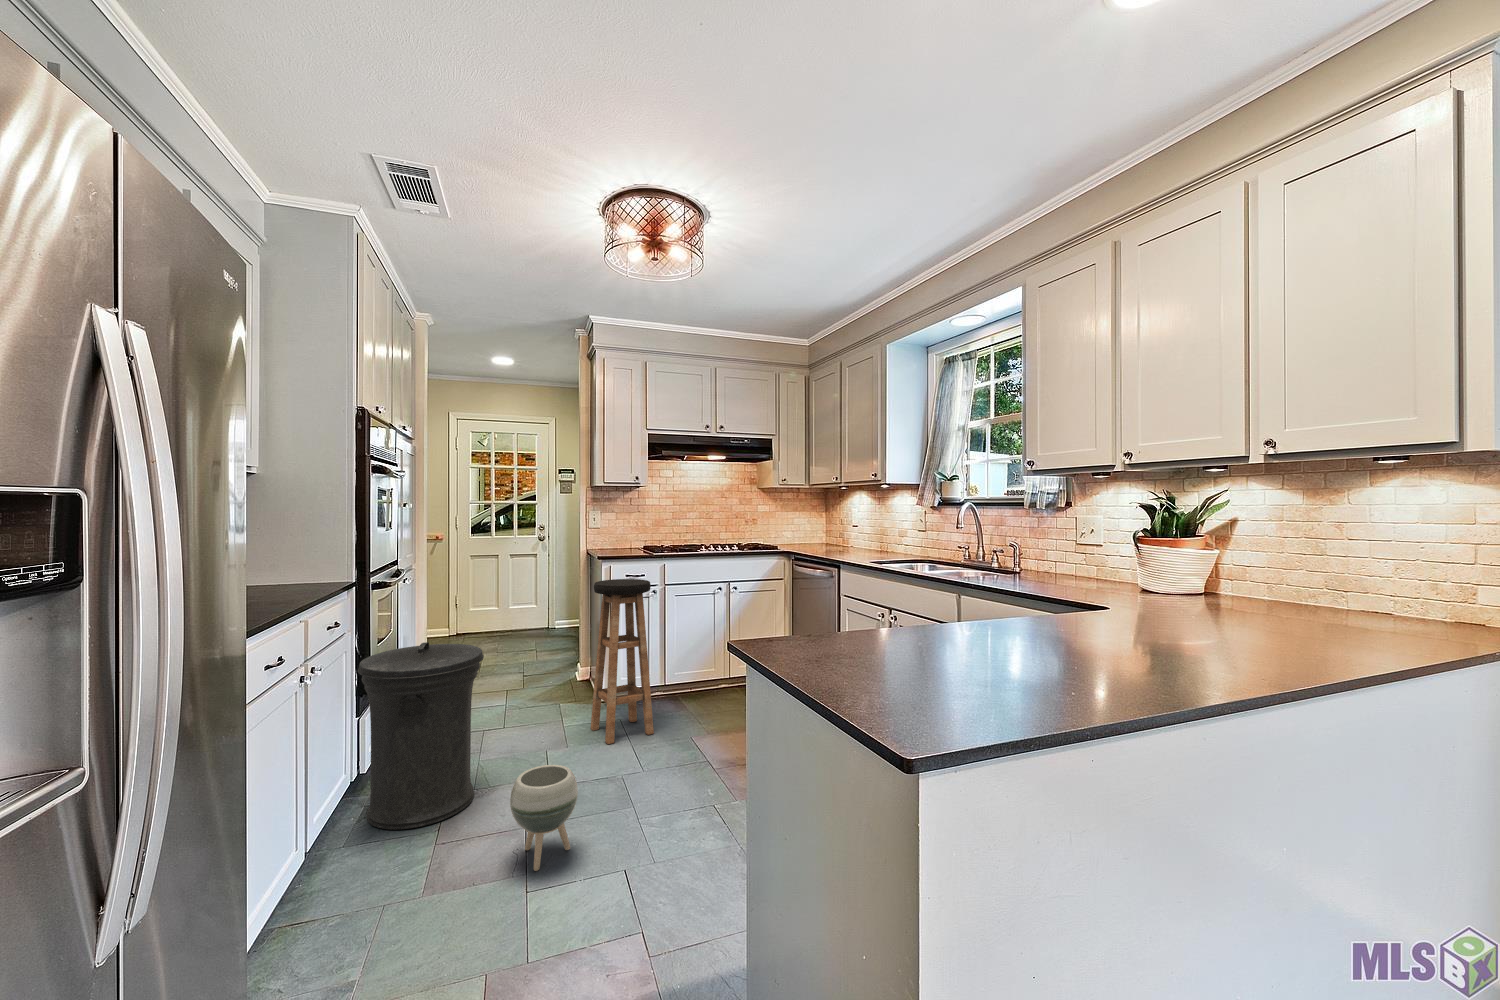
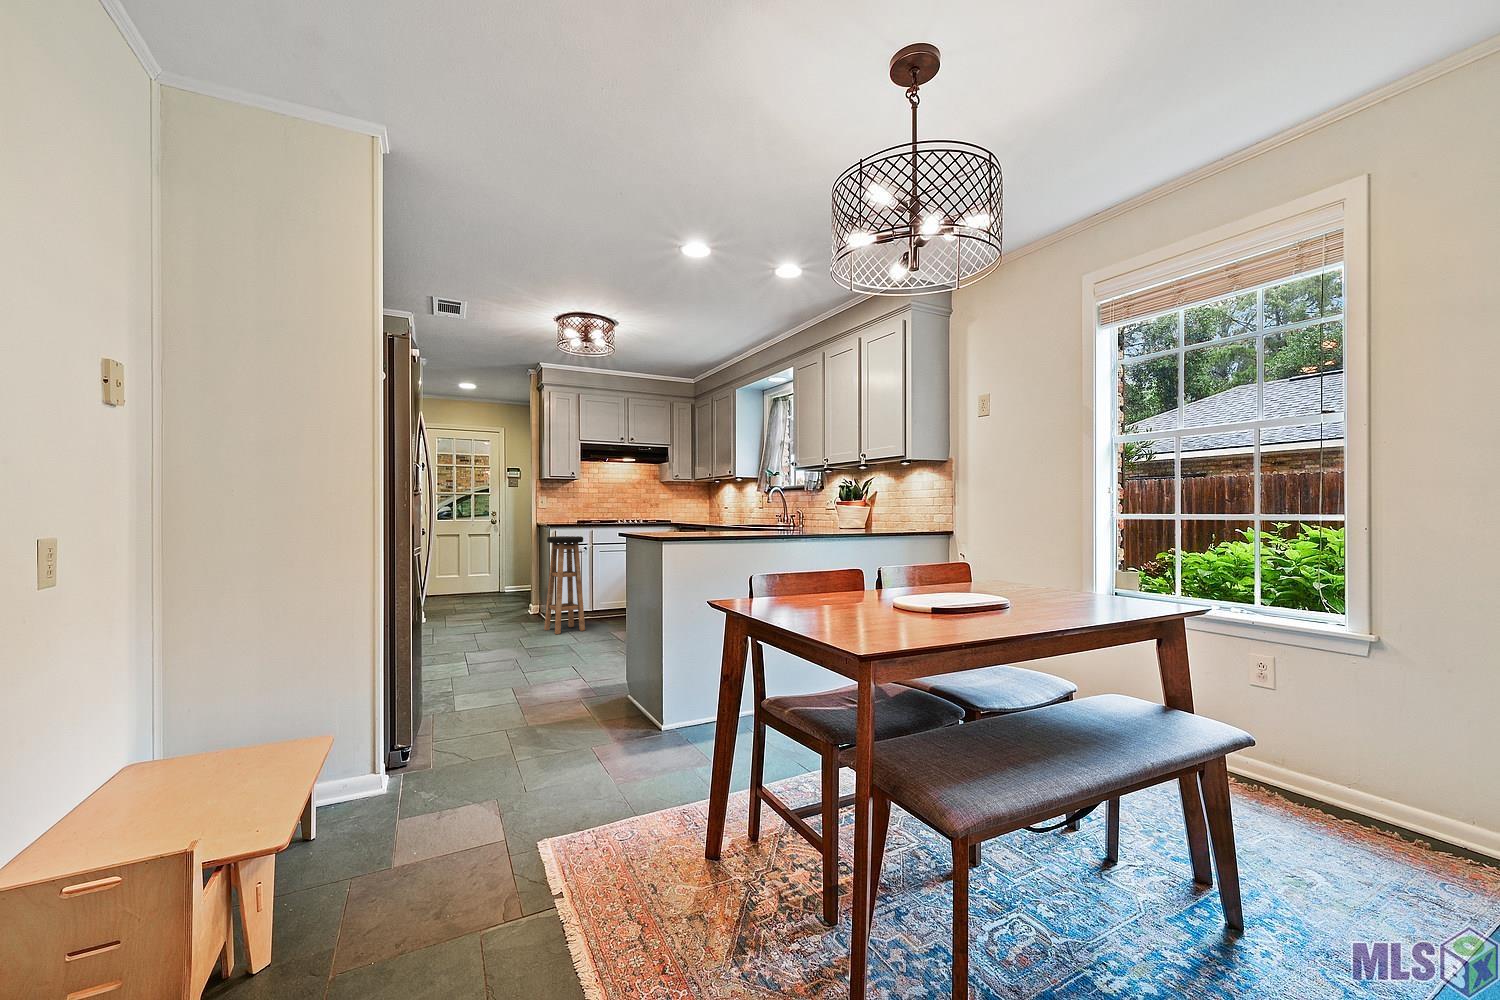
trash can: present [358,642,484,830] -> none [420,562,488,658]
planter: present [510,765,578,871] -> none [512,619,547,665]

